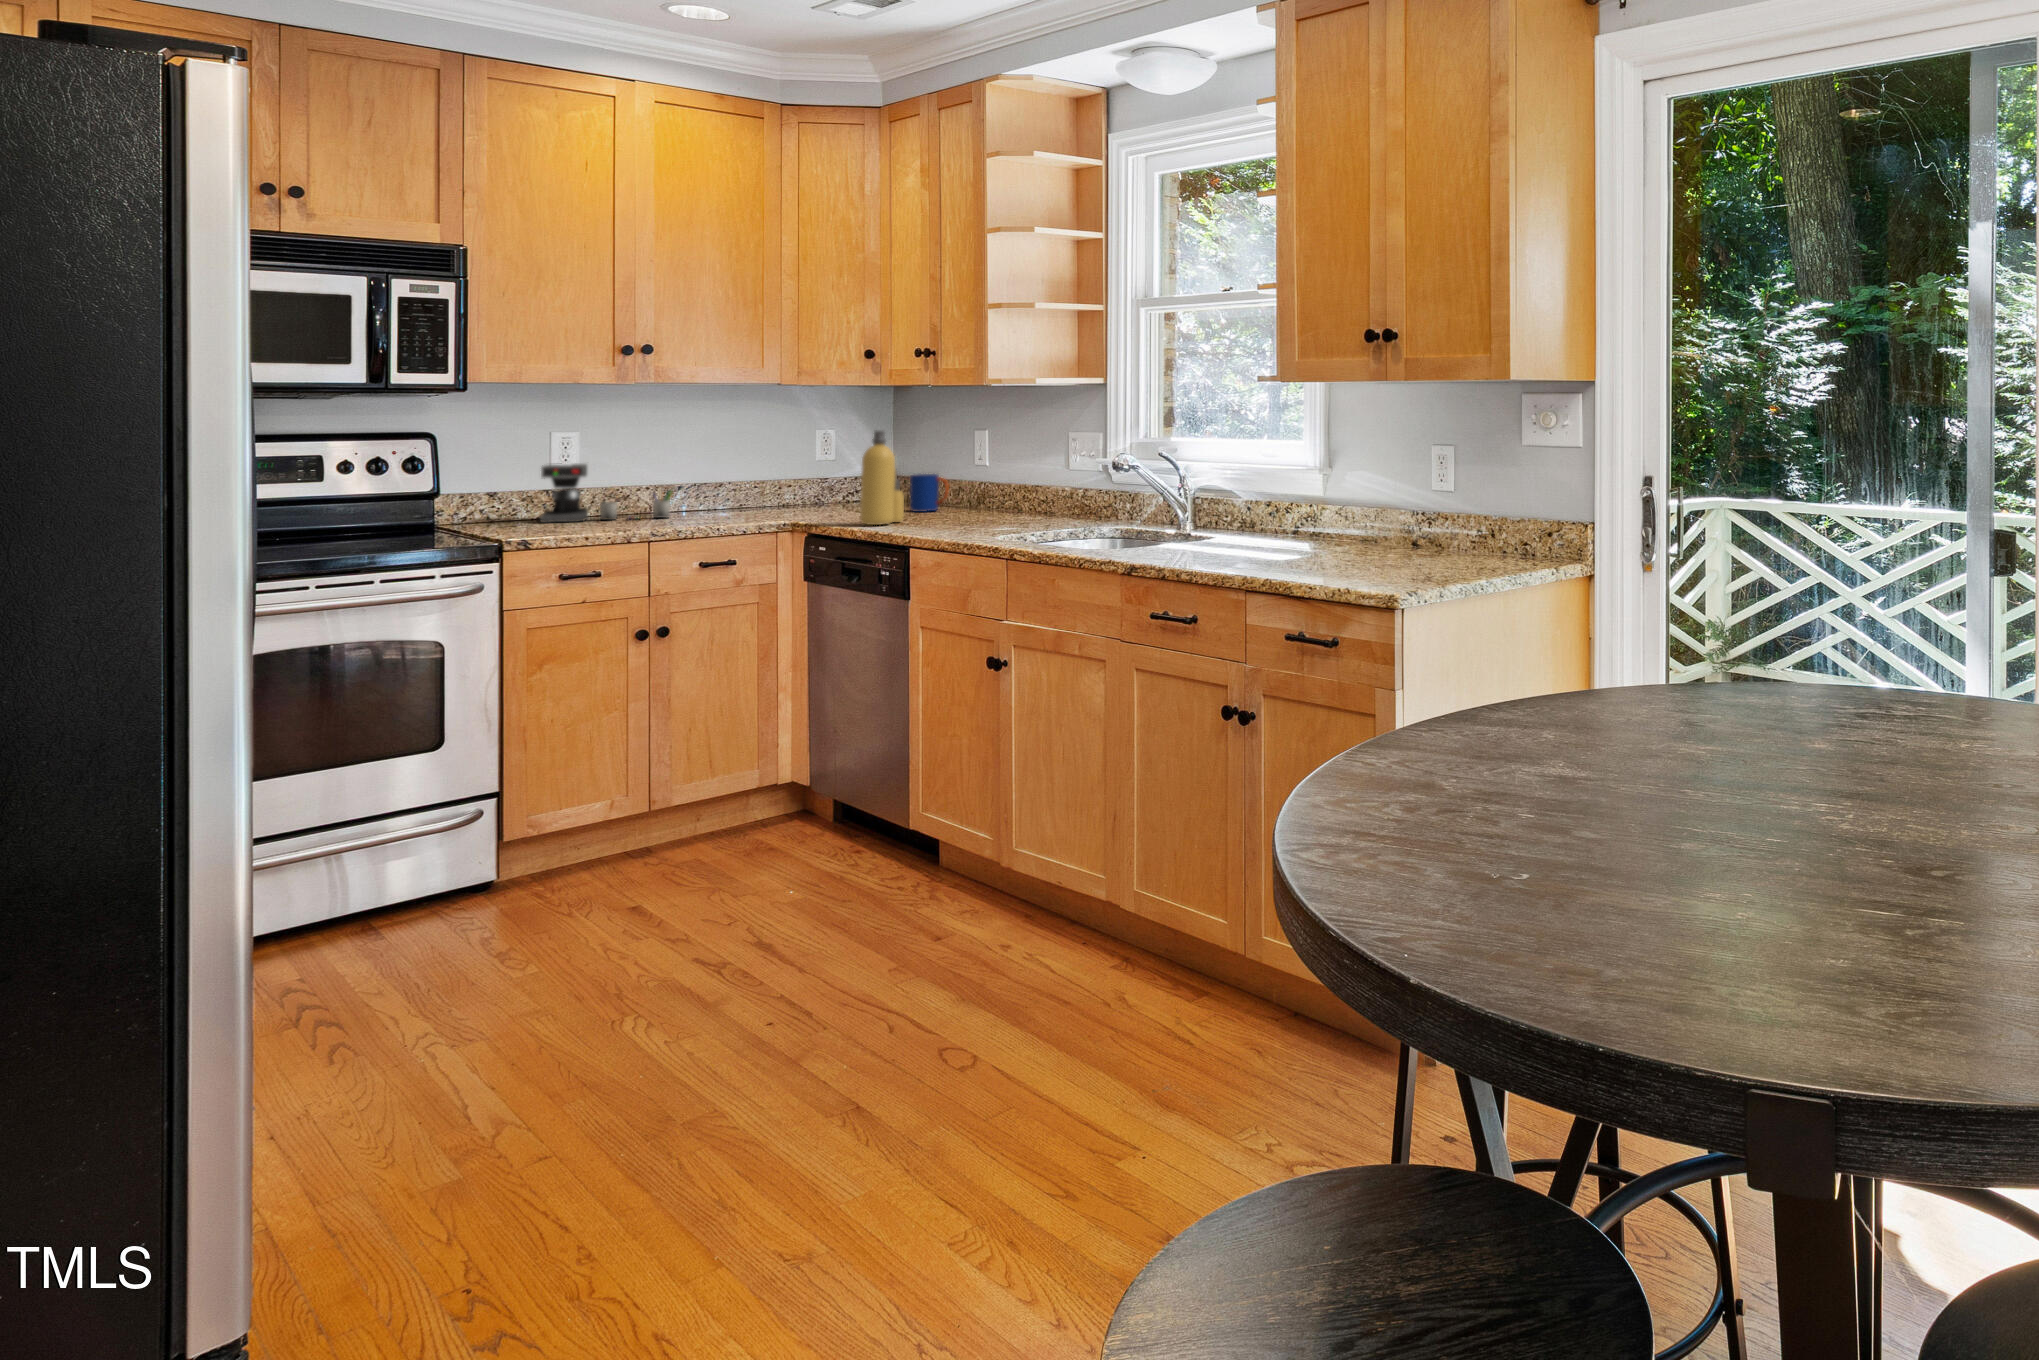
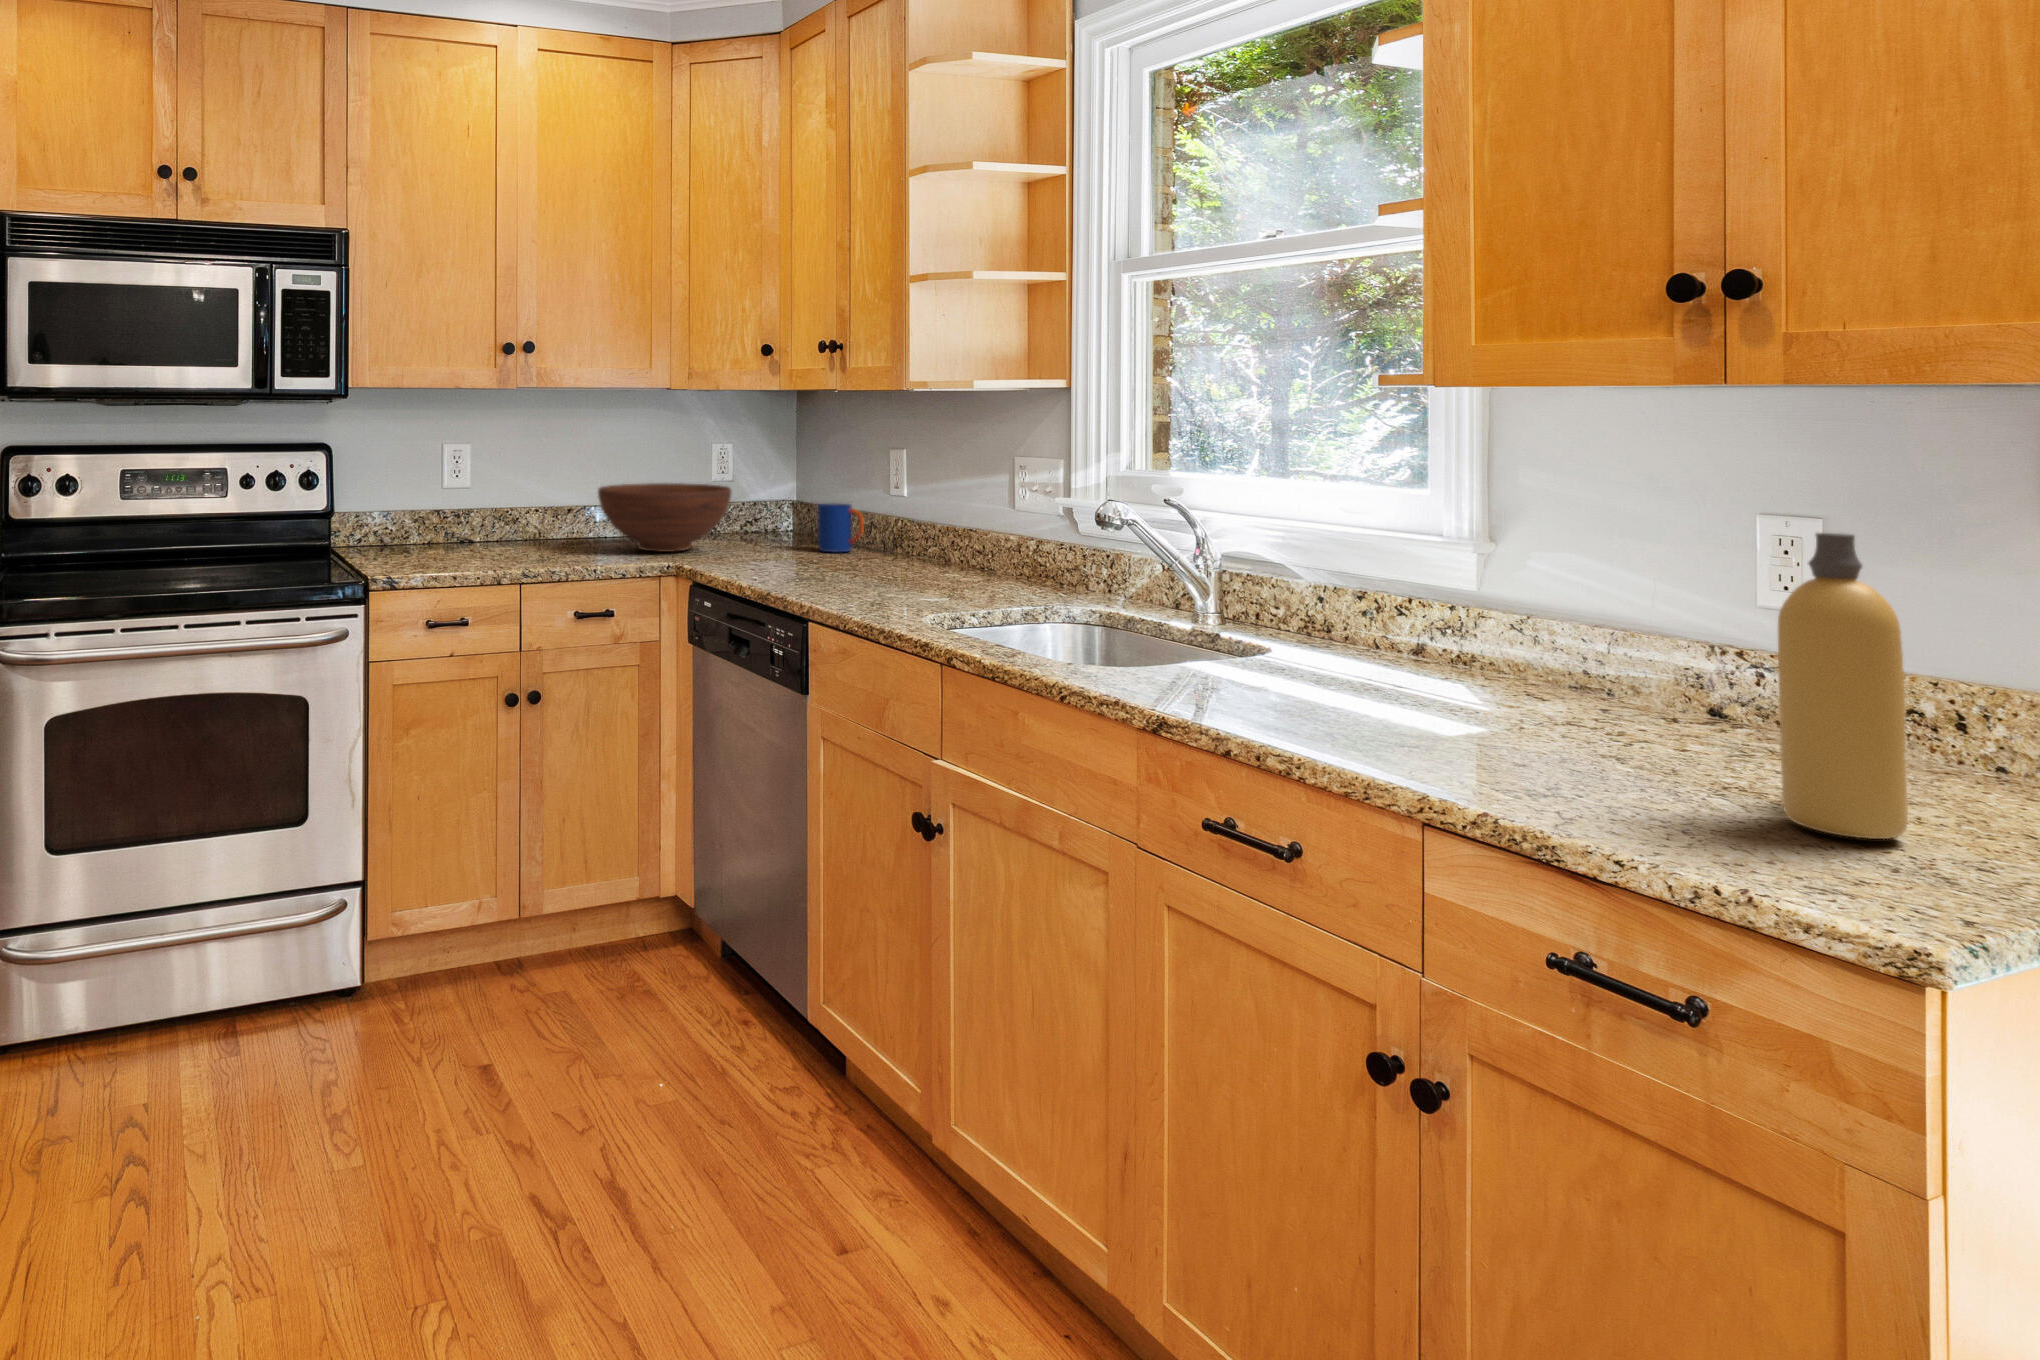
bottle: present [860,430,904,525] -> present [1778,533,1908,839]
fruit bowl: none [713,462,836,517] -> present [598,483,732,552]
coffee maker: present [540,464,673,523] -> none [431,478,563,547]

